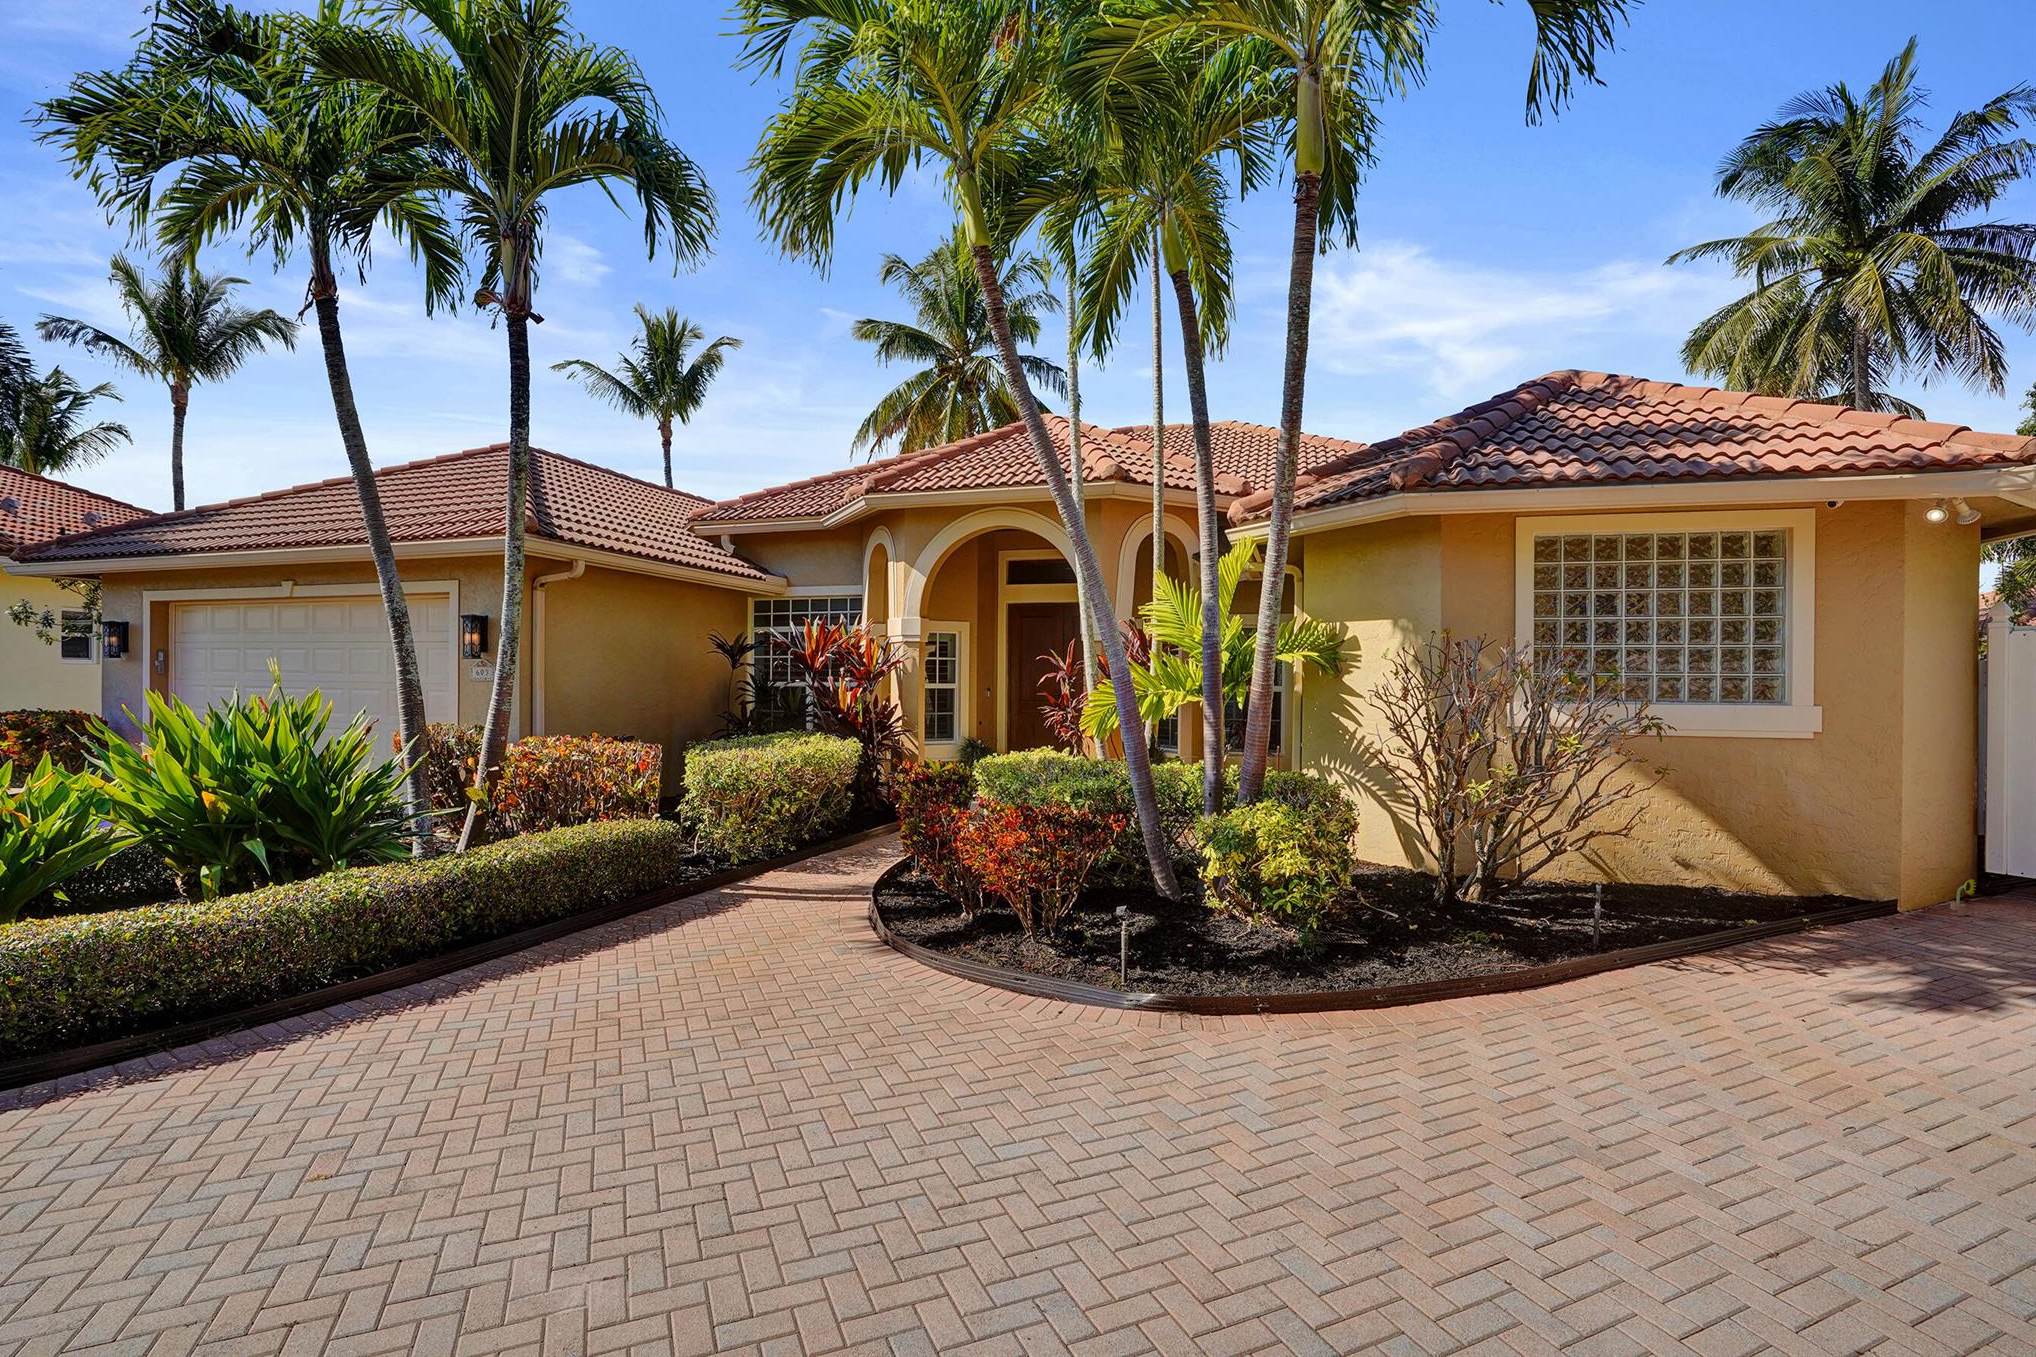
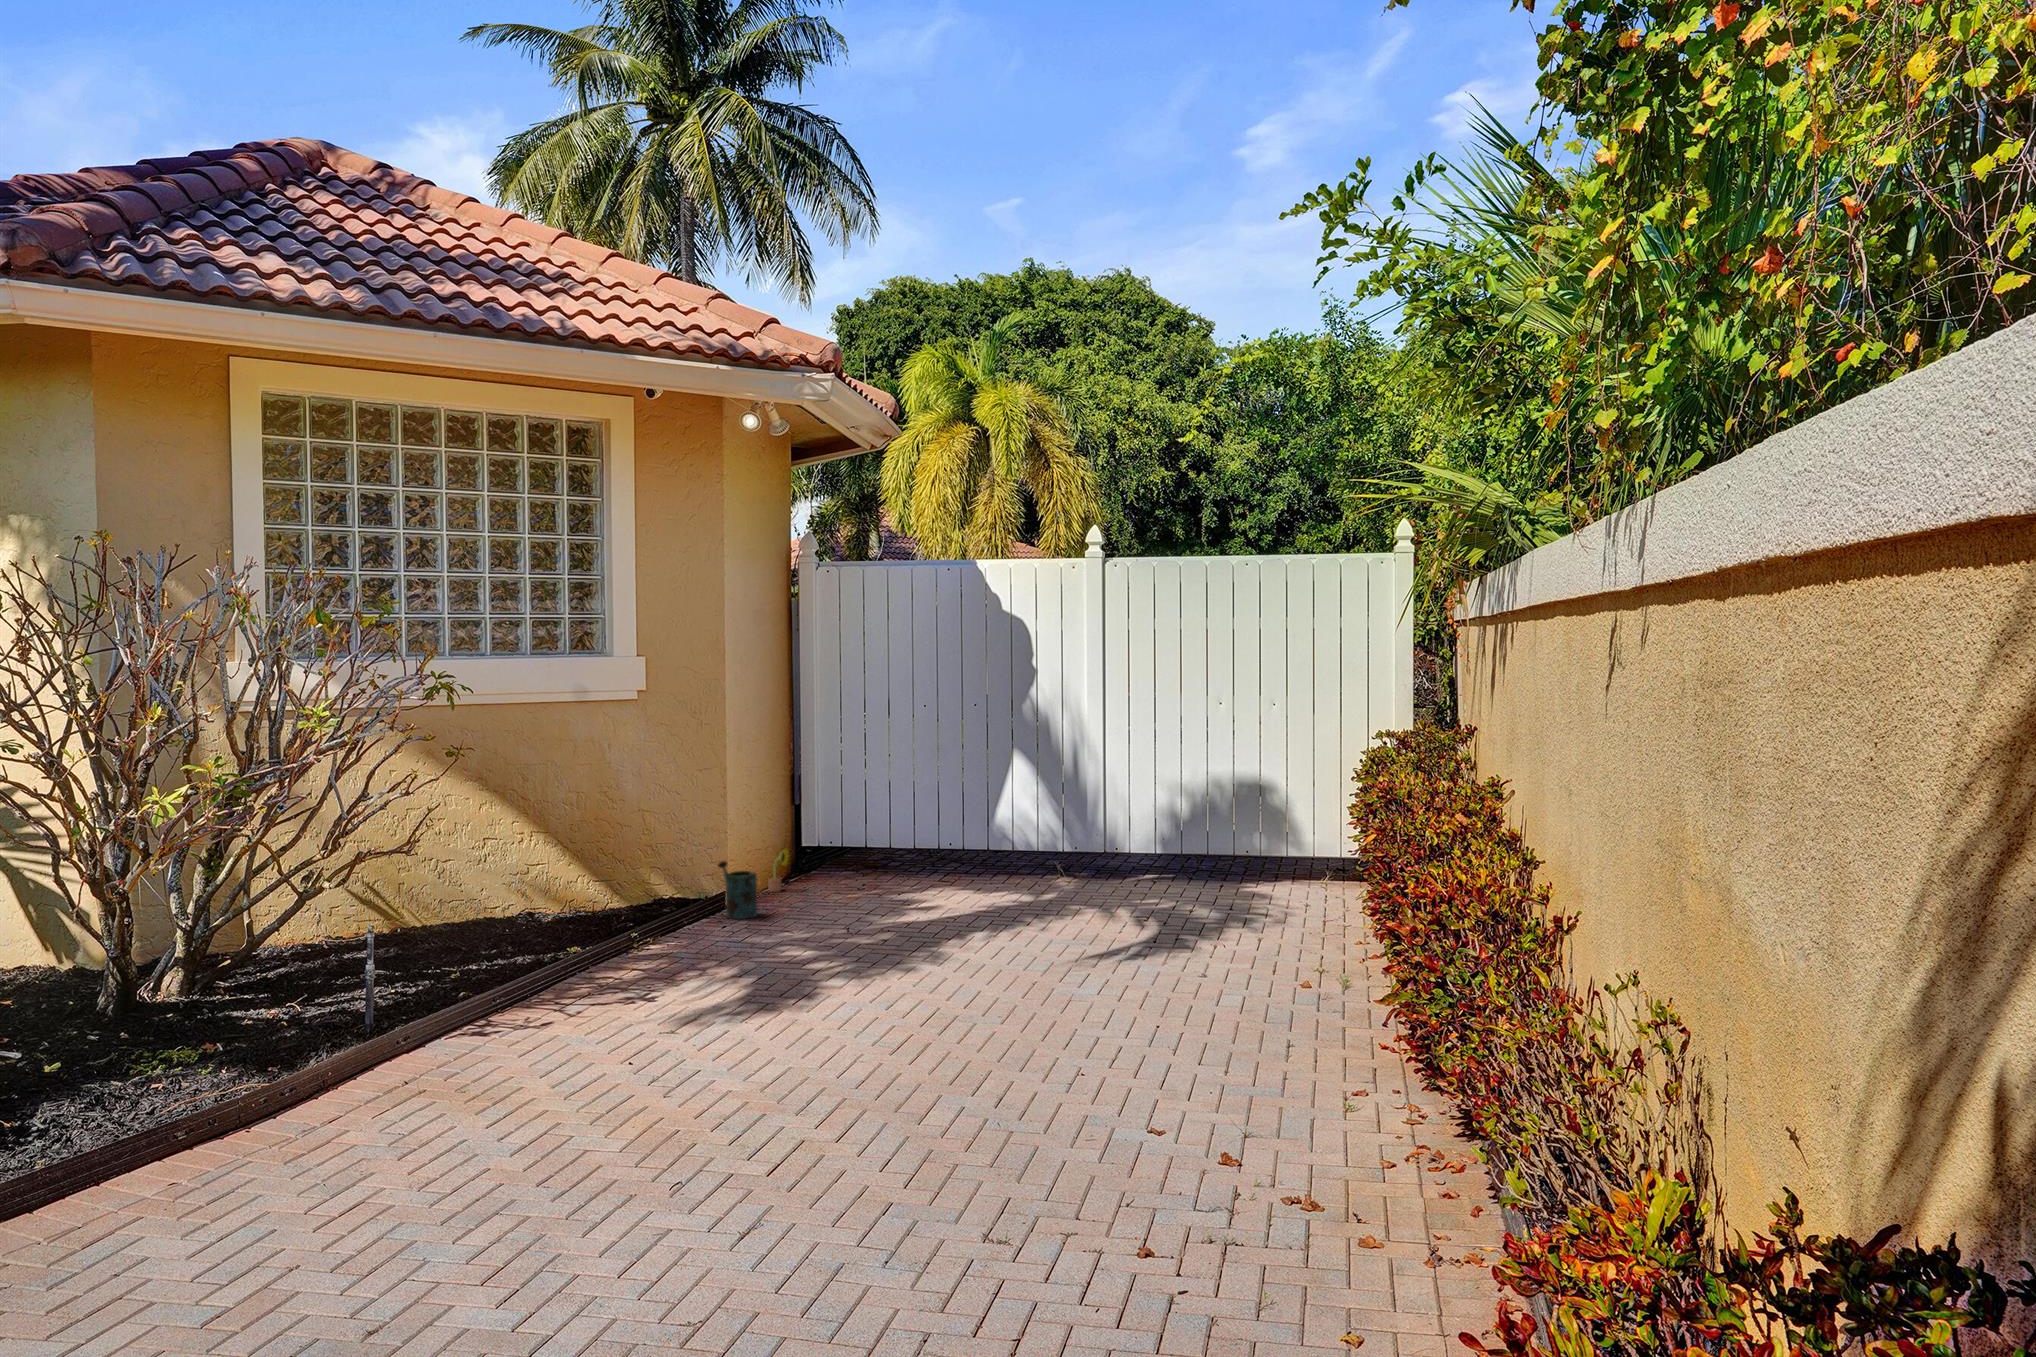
watering can: none [1893,880,1935,932] -> present [717,861,757,919]

